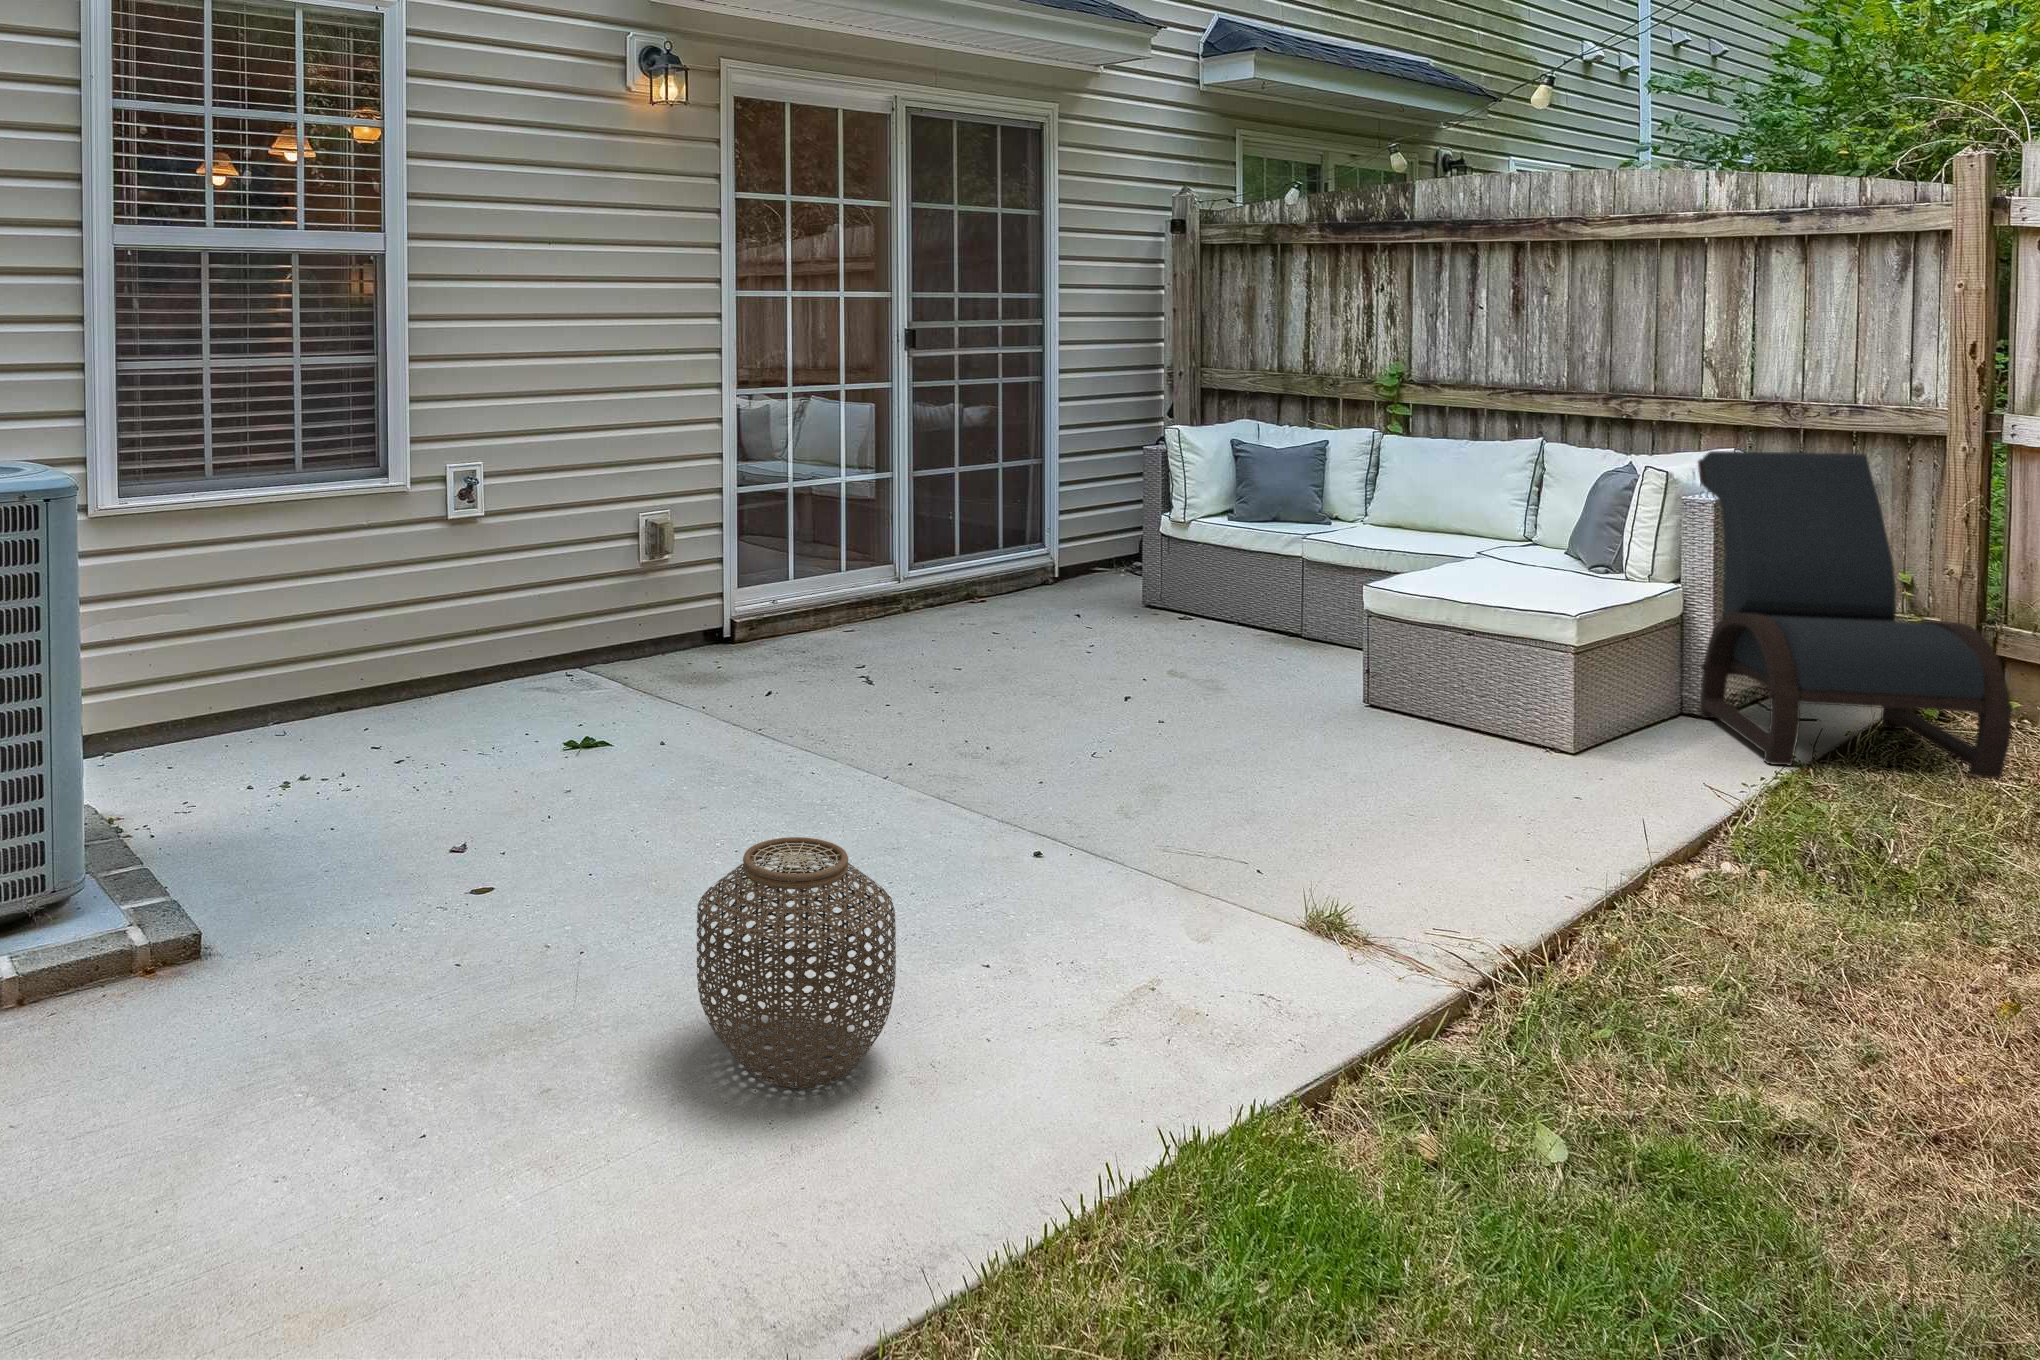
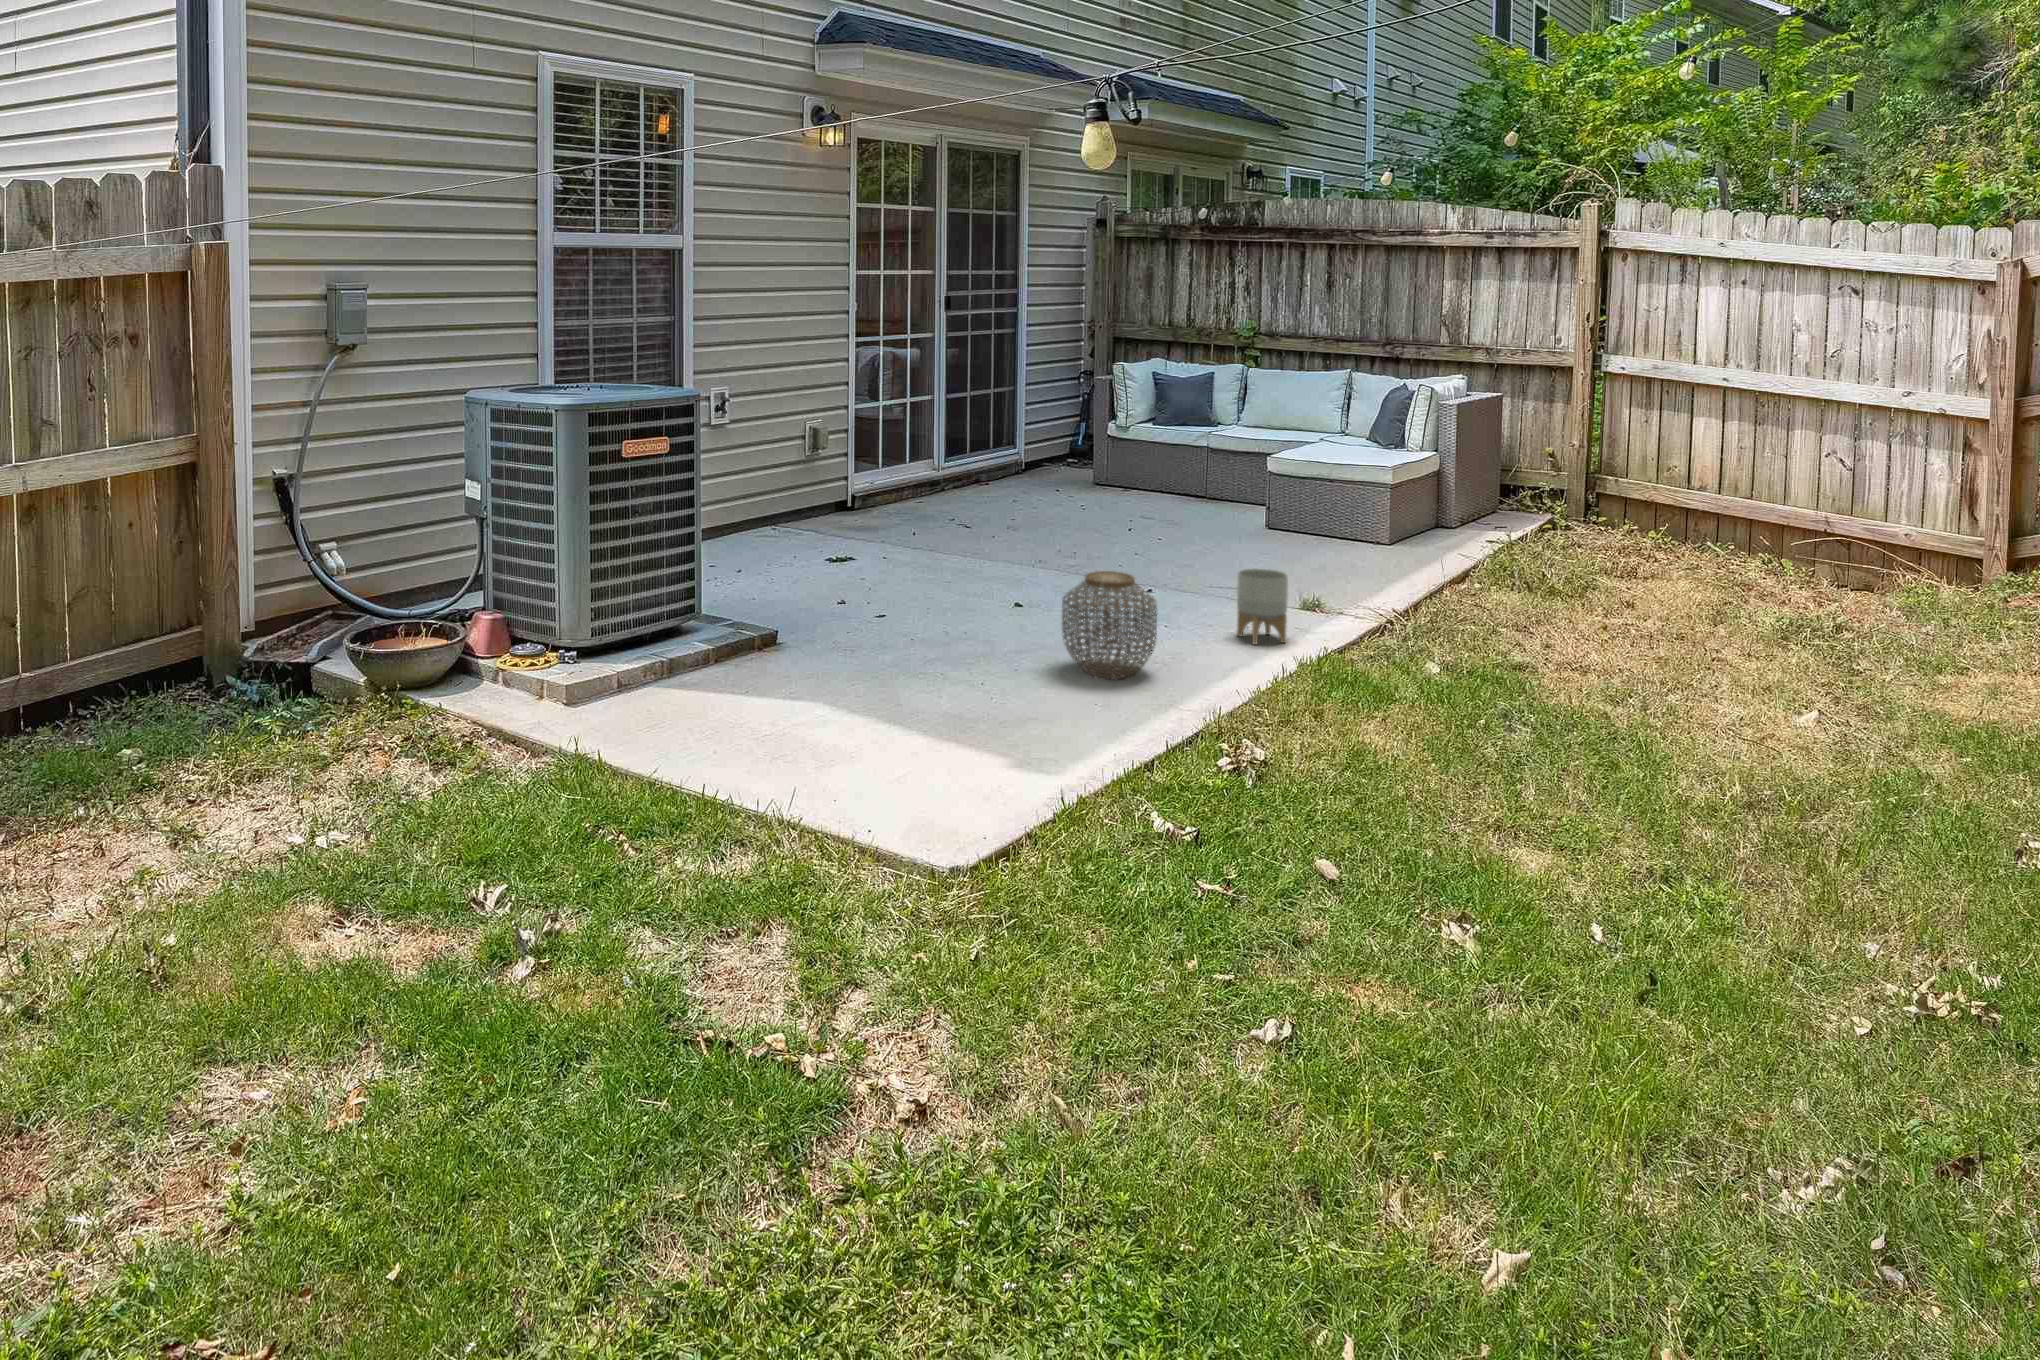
lounge chair: present [1698,451,2013,778] -> none [1446,377,1603,550]
planter: none [1146,828,1249,999] -> present [1237,568,1288,645]

